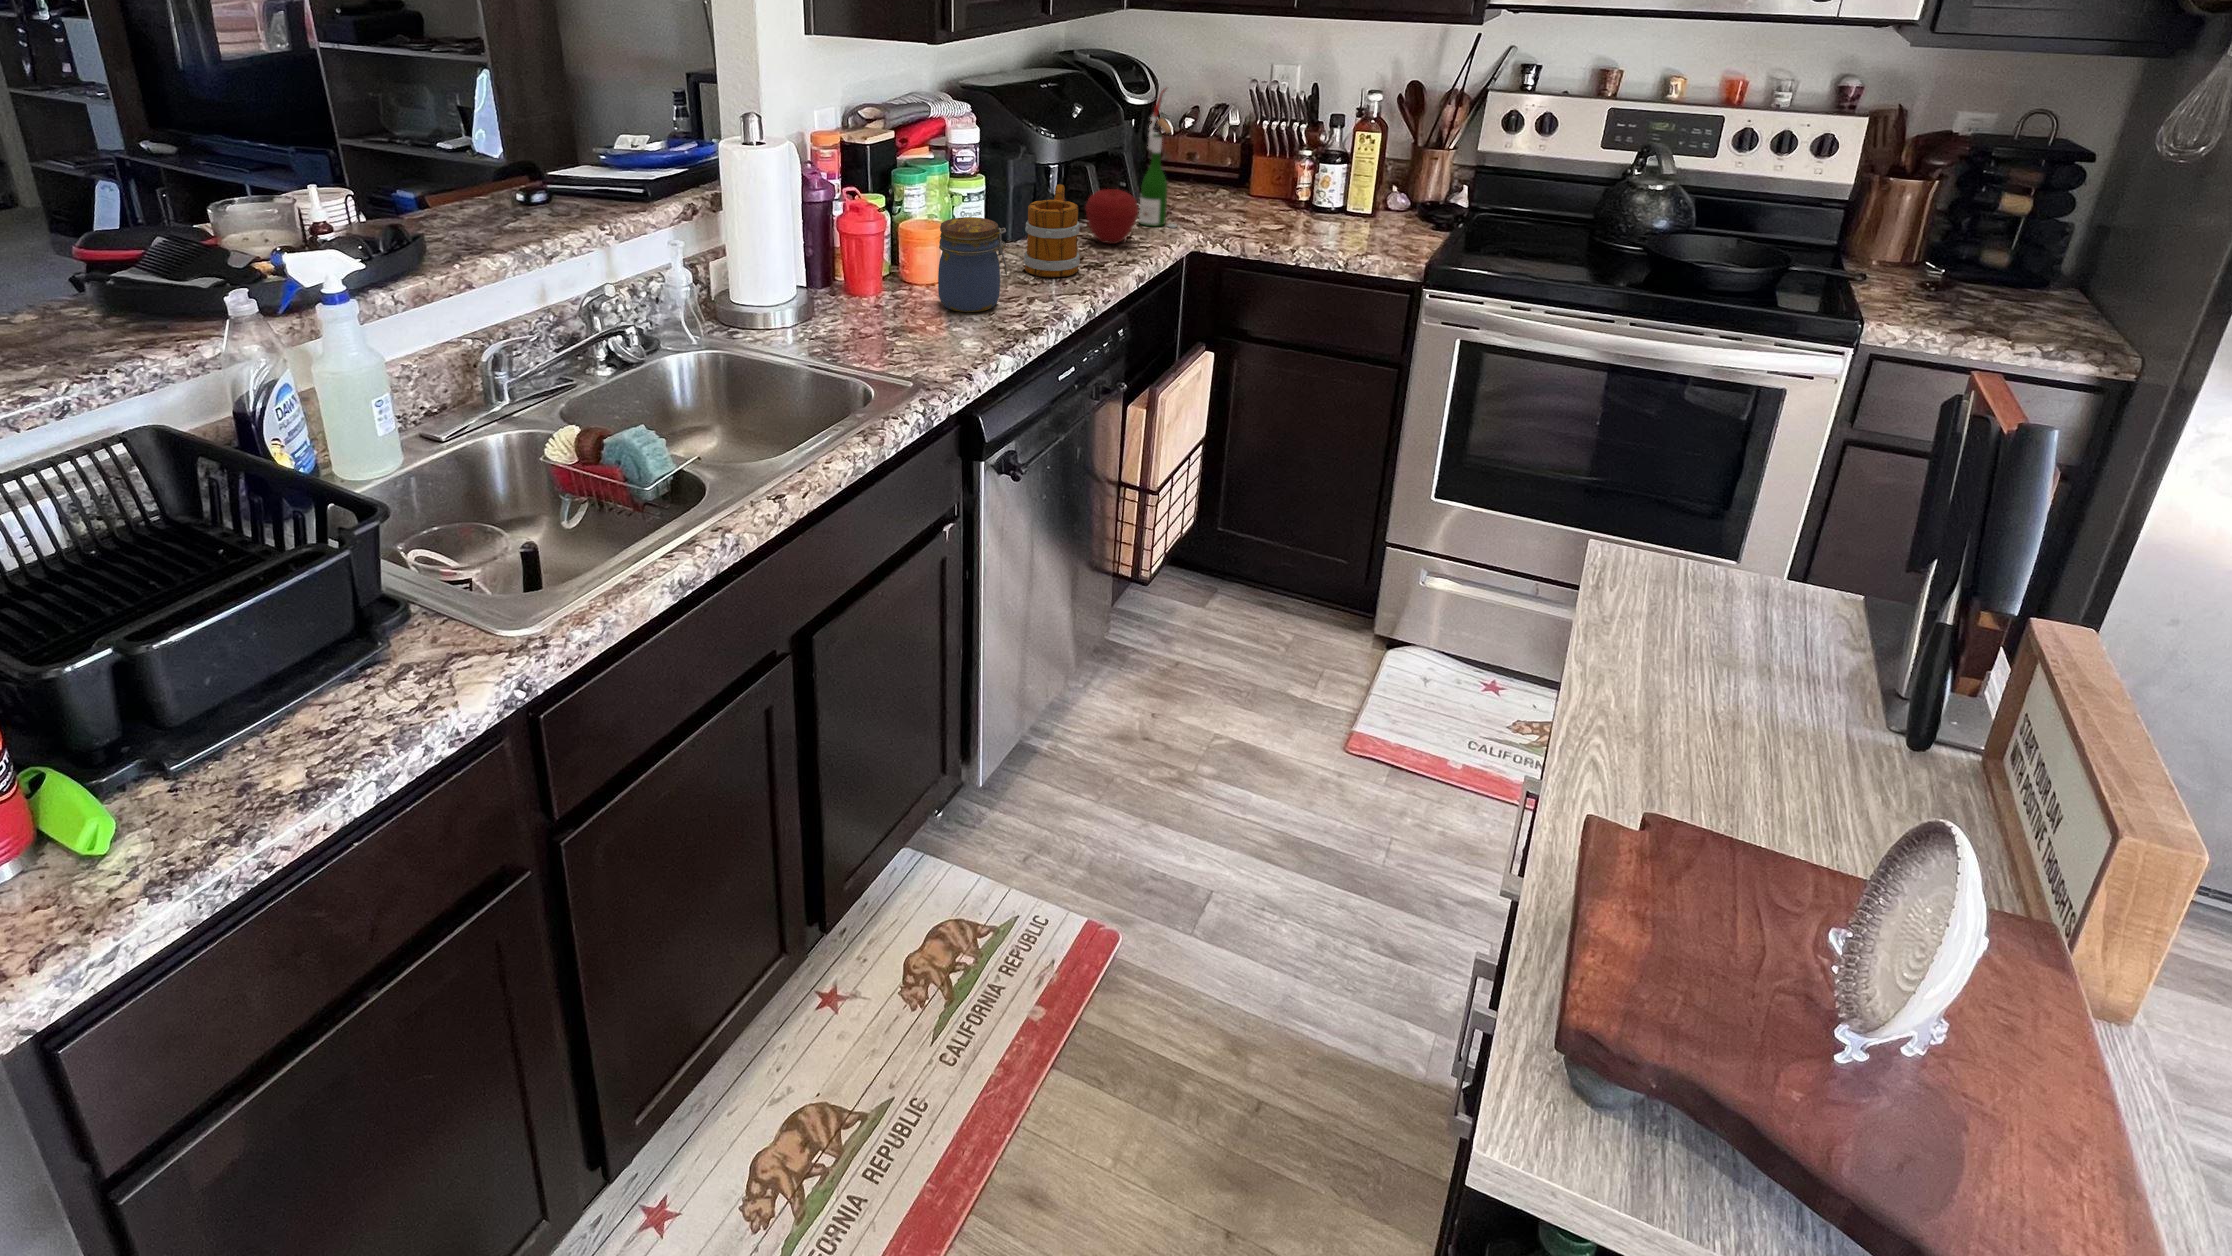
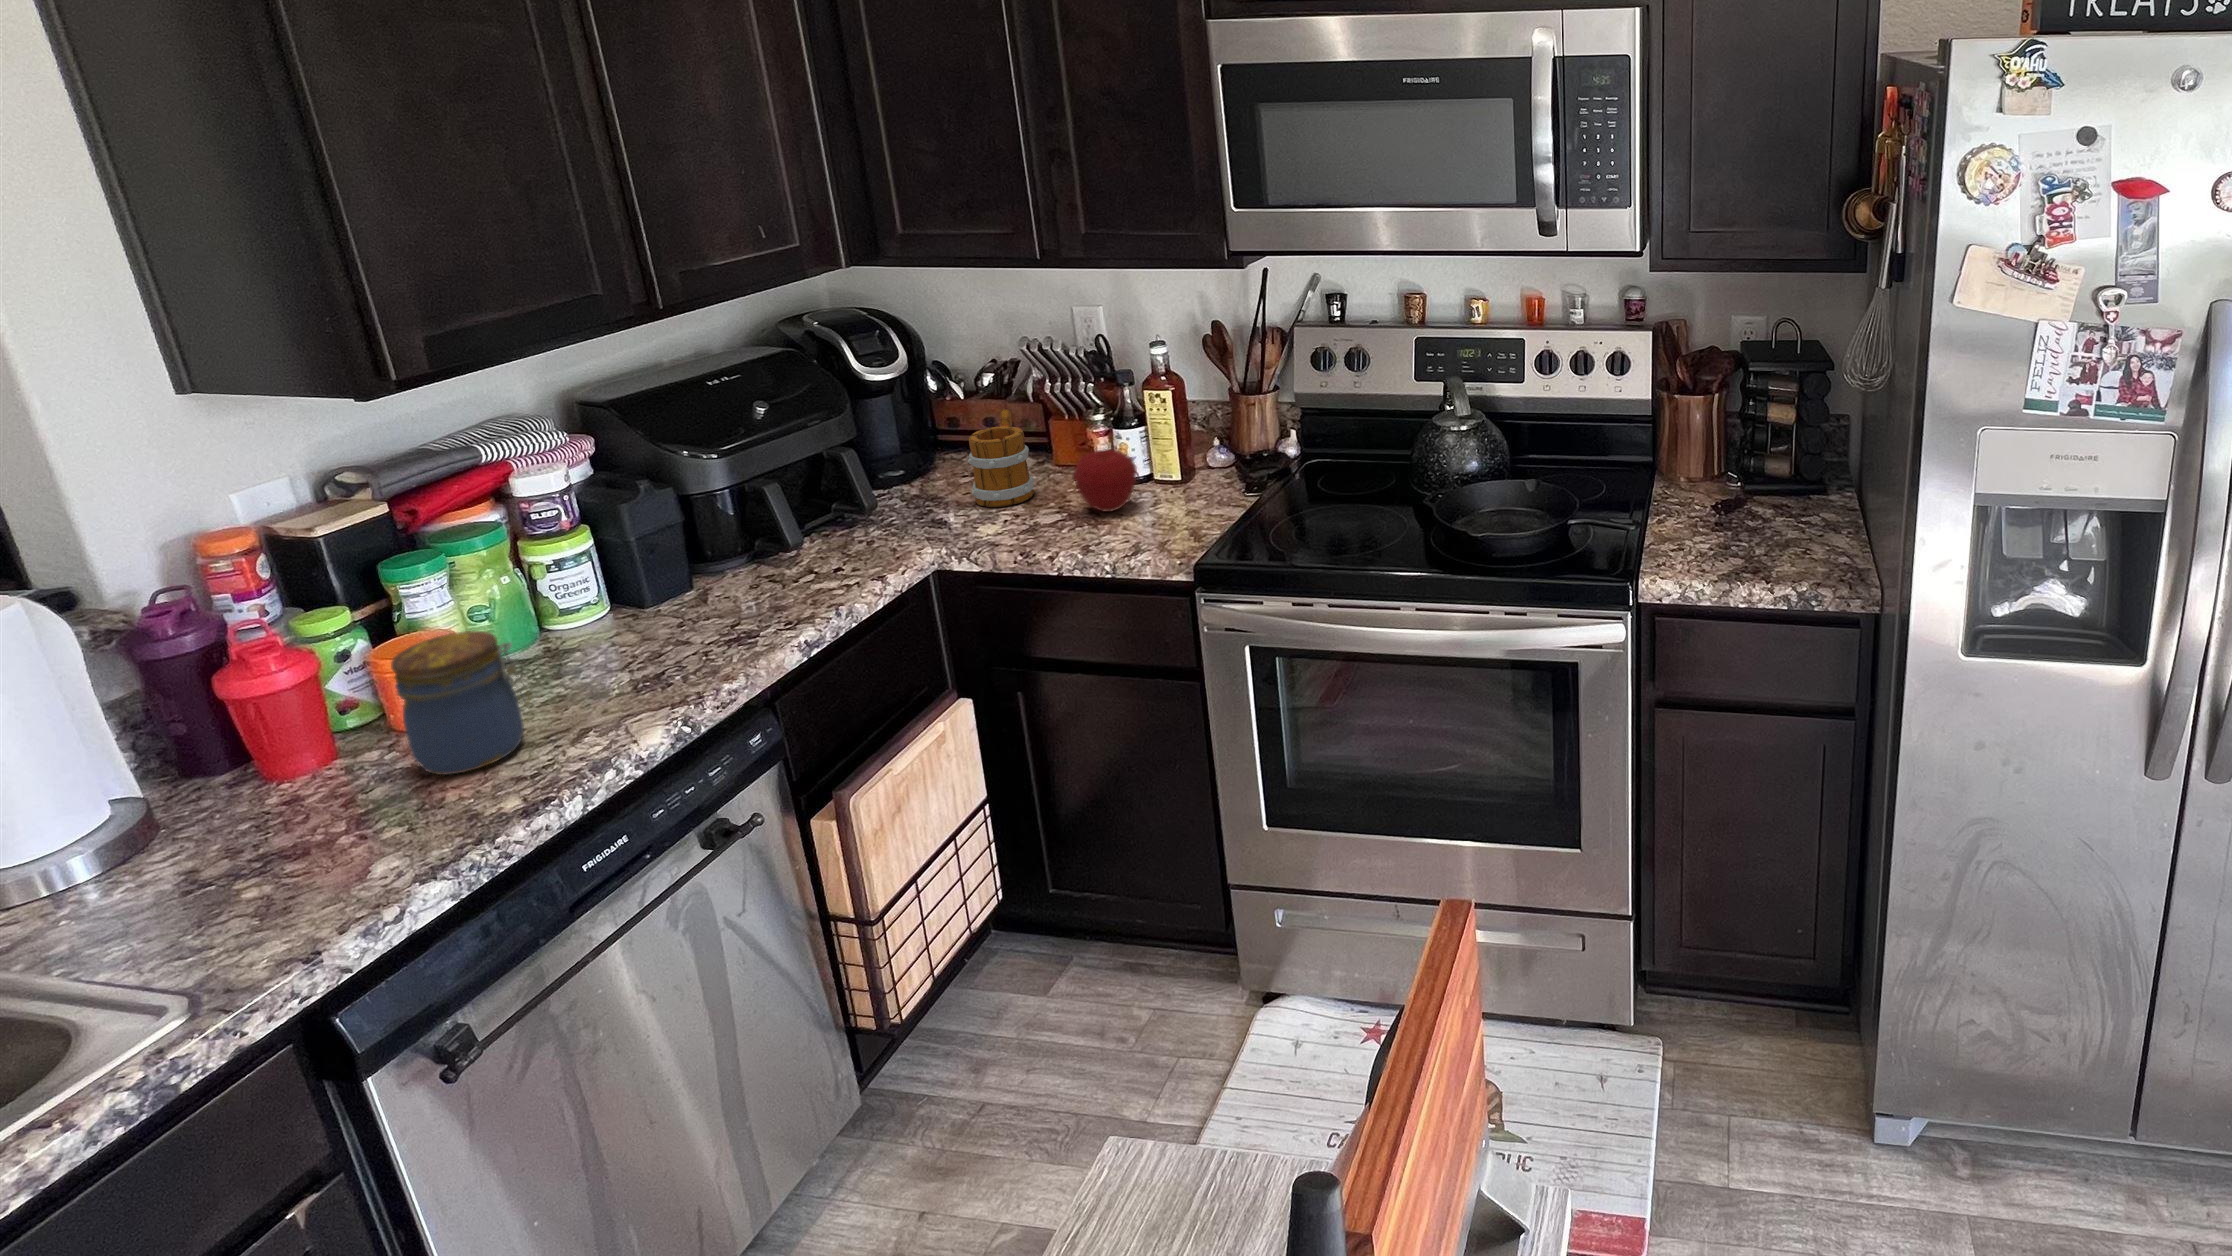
wine bottle: present [1139,89,1176,227] -> none [855,370,918,540]
mug: present [1024,184,1080,277] -> present [968,410,1034,507]
apple: present [1086,189,1139,244] -> present [1074,449,1137,512]

